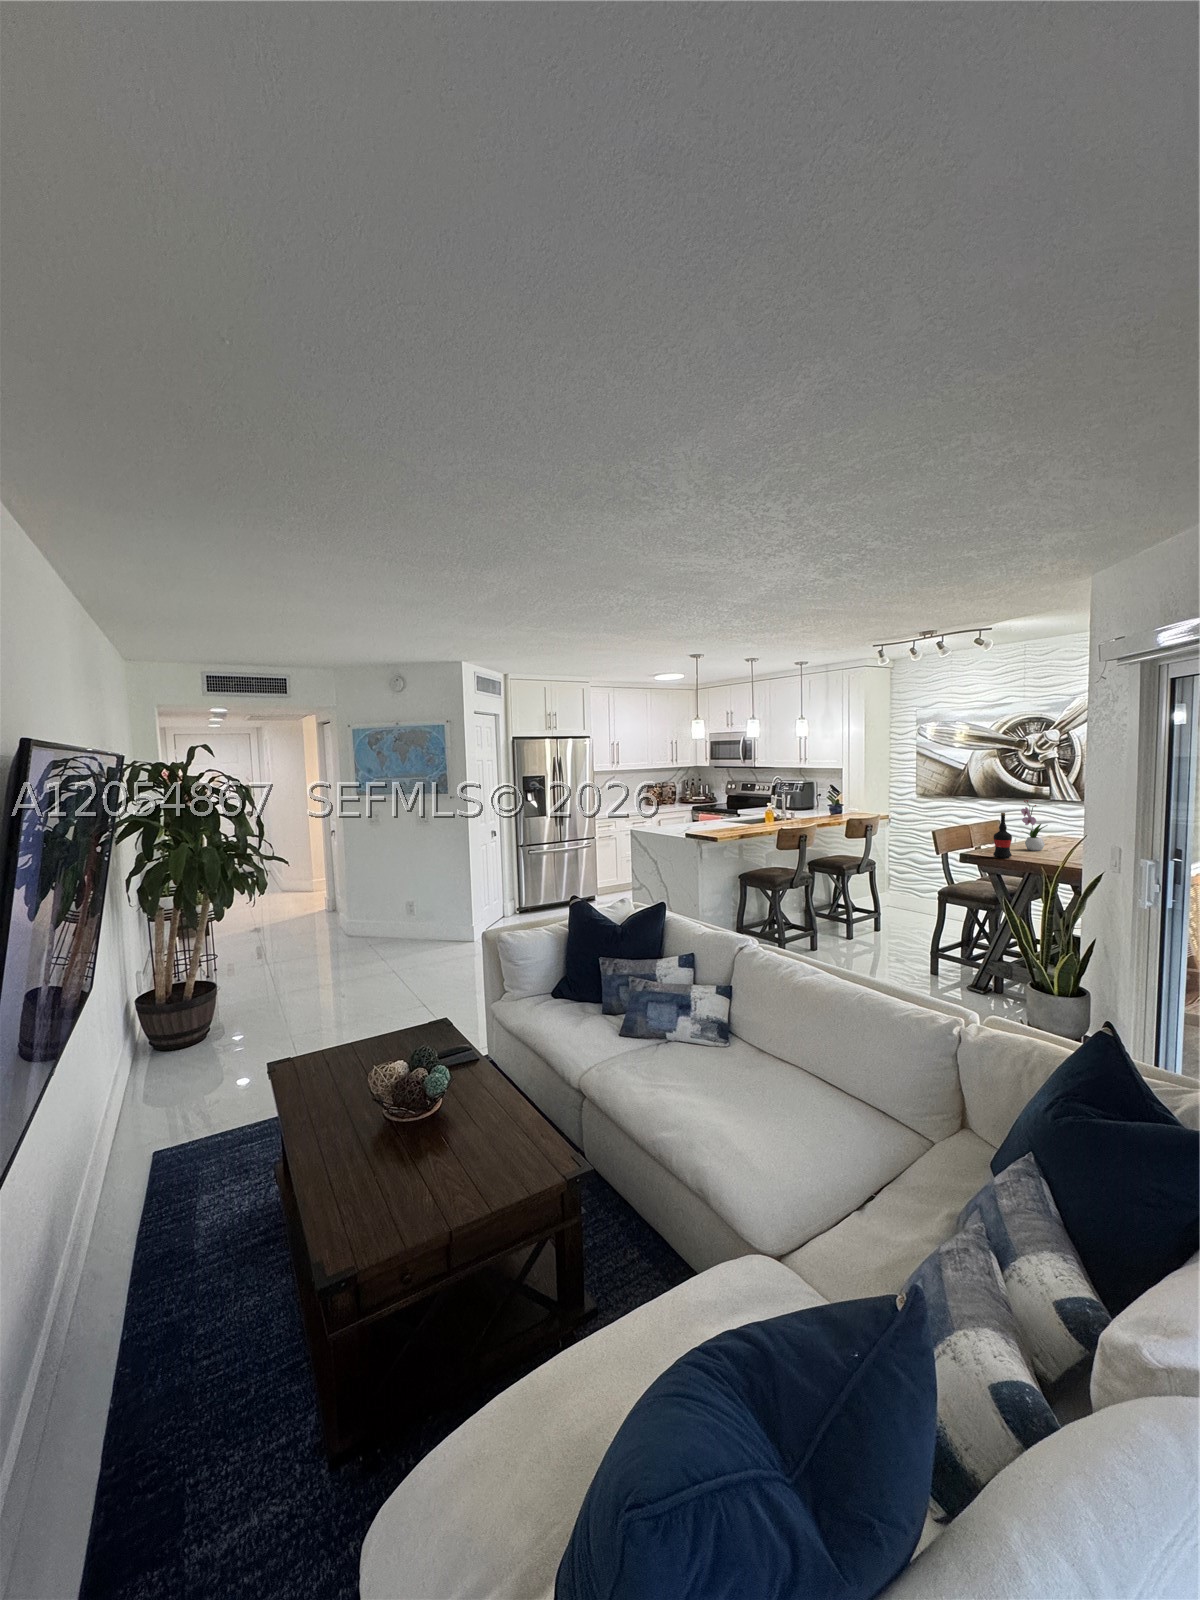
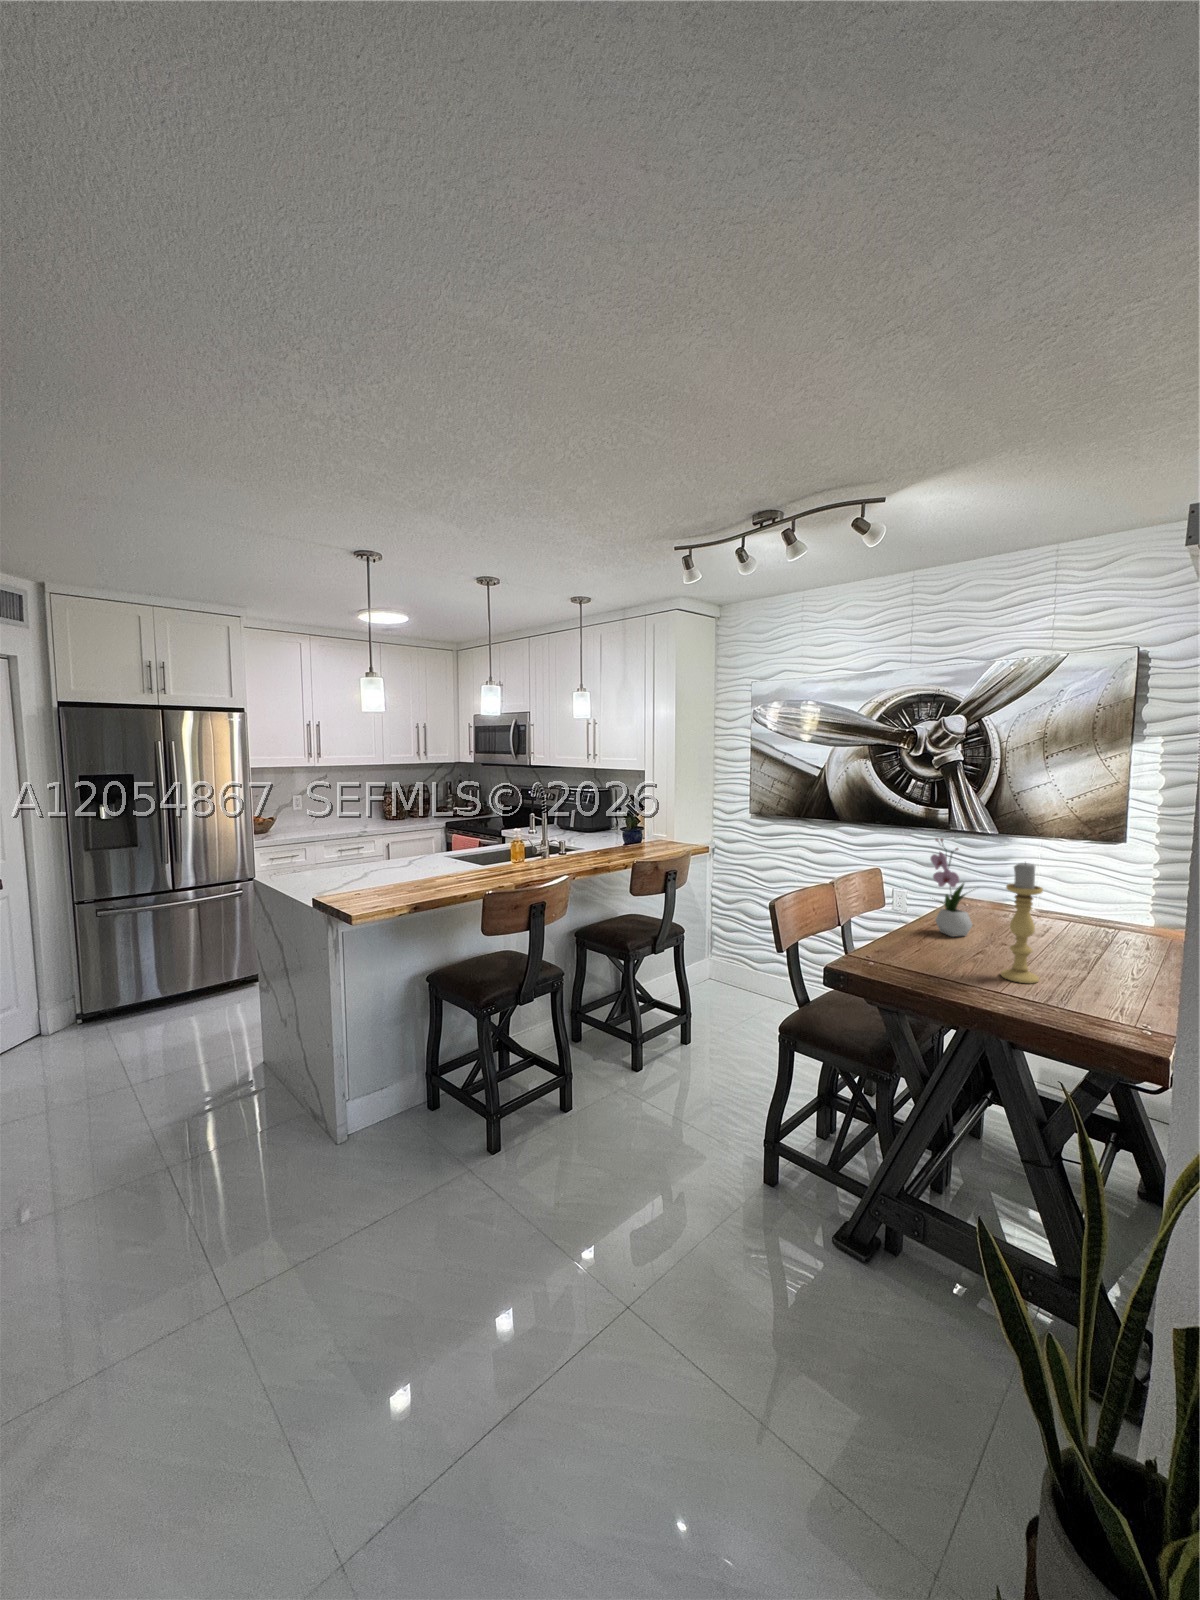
candle holder: none [1049,807,1067,863] -> present [1001,863,1043,983]
wine bottle: present [993,813,1012,858] -> none [888,868,925,963]

